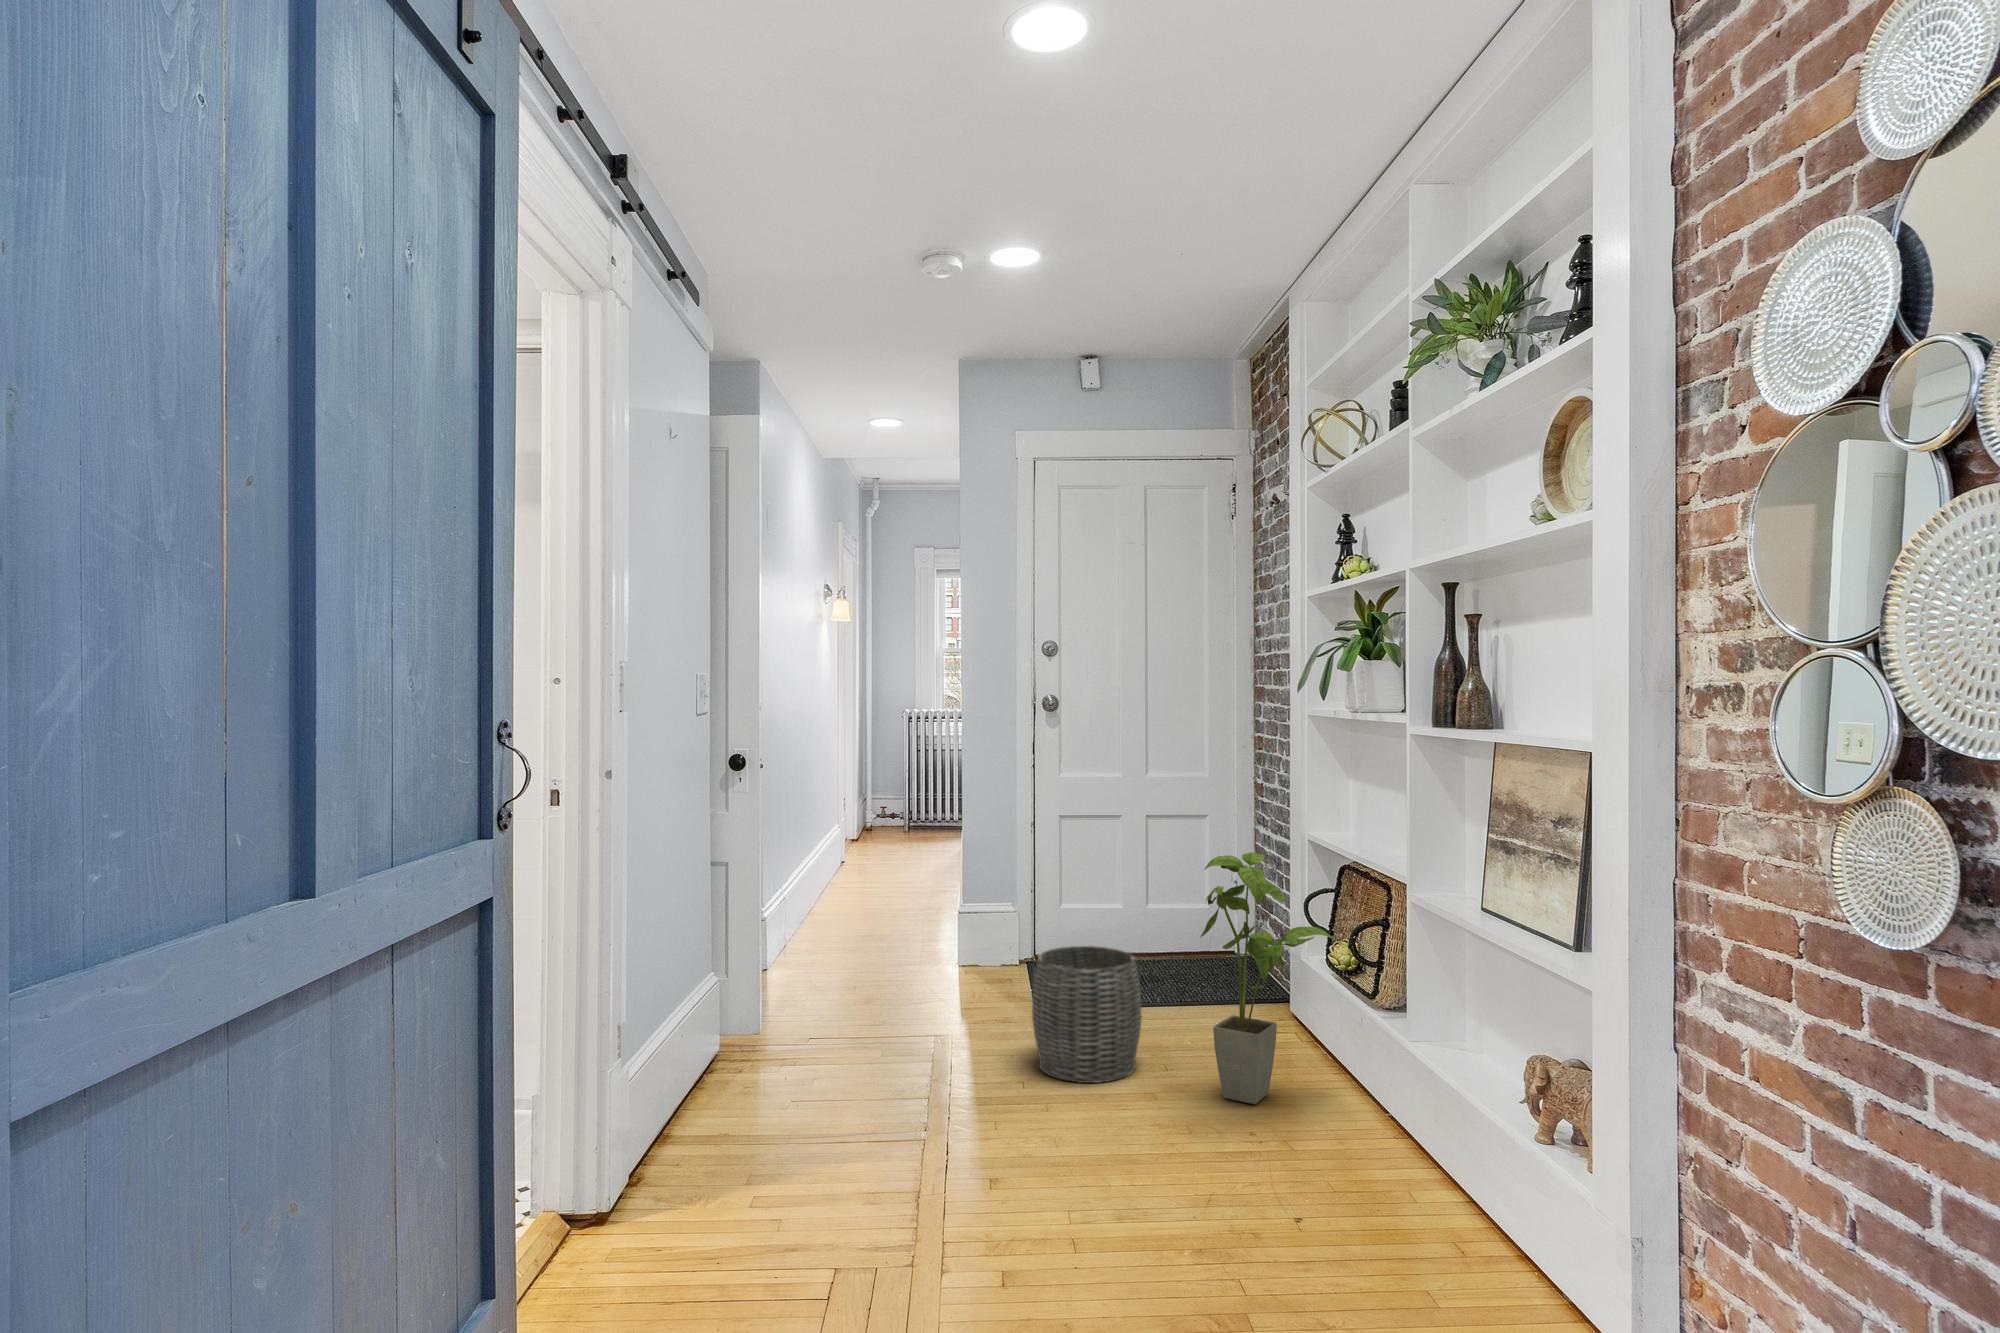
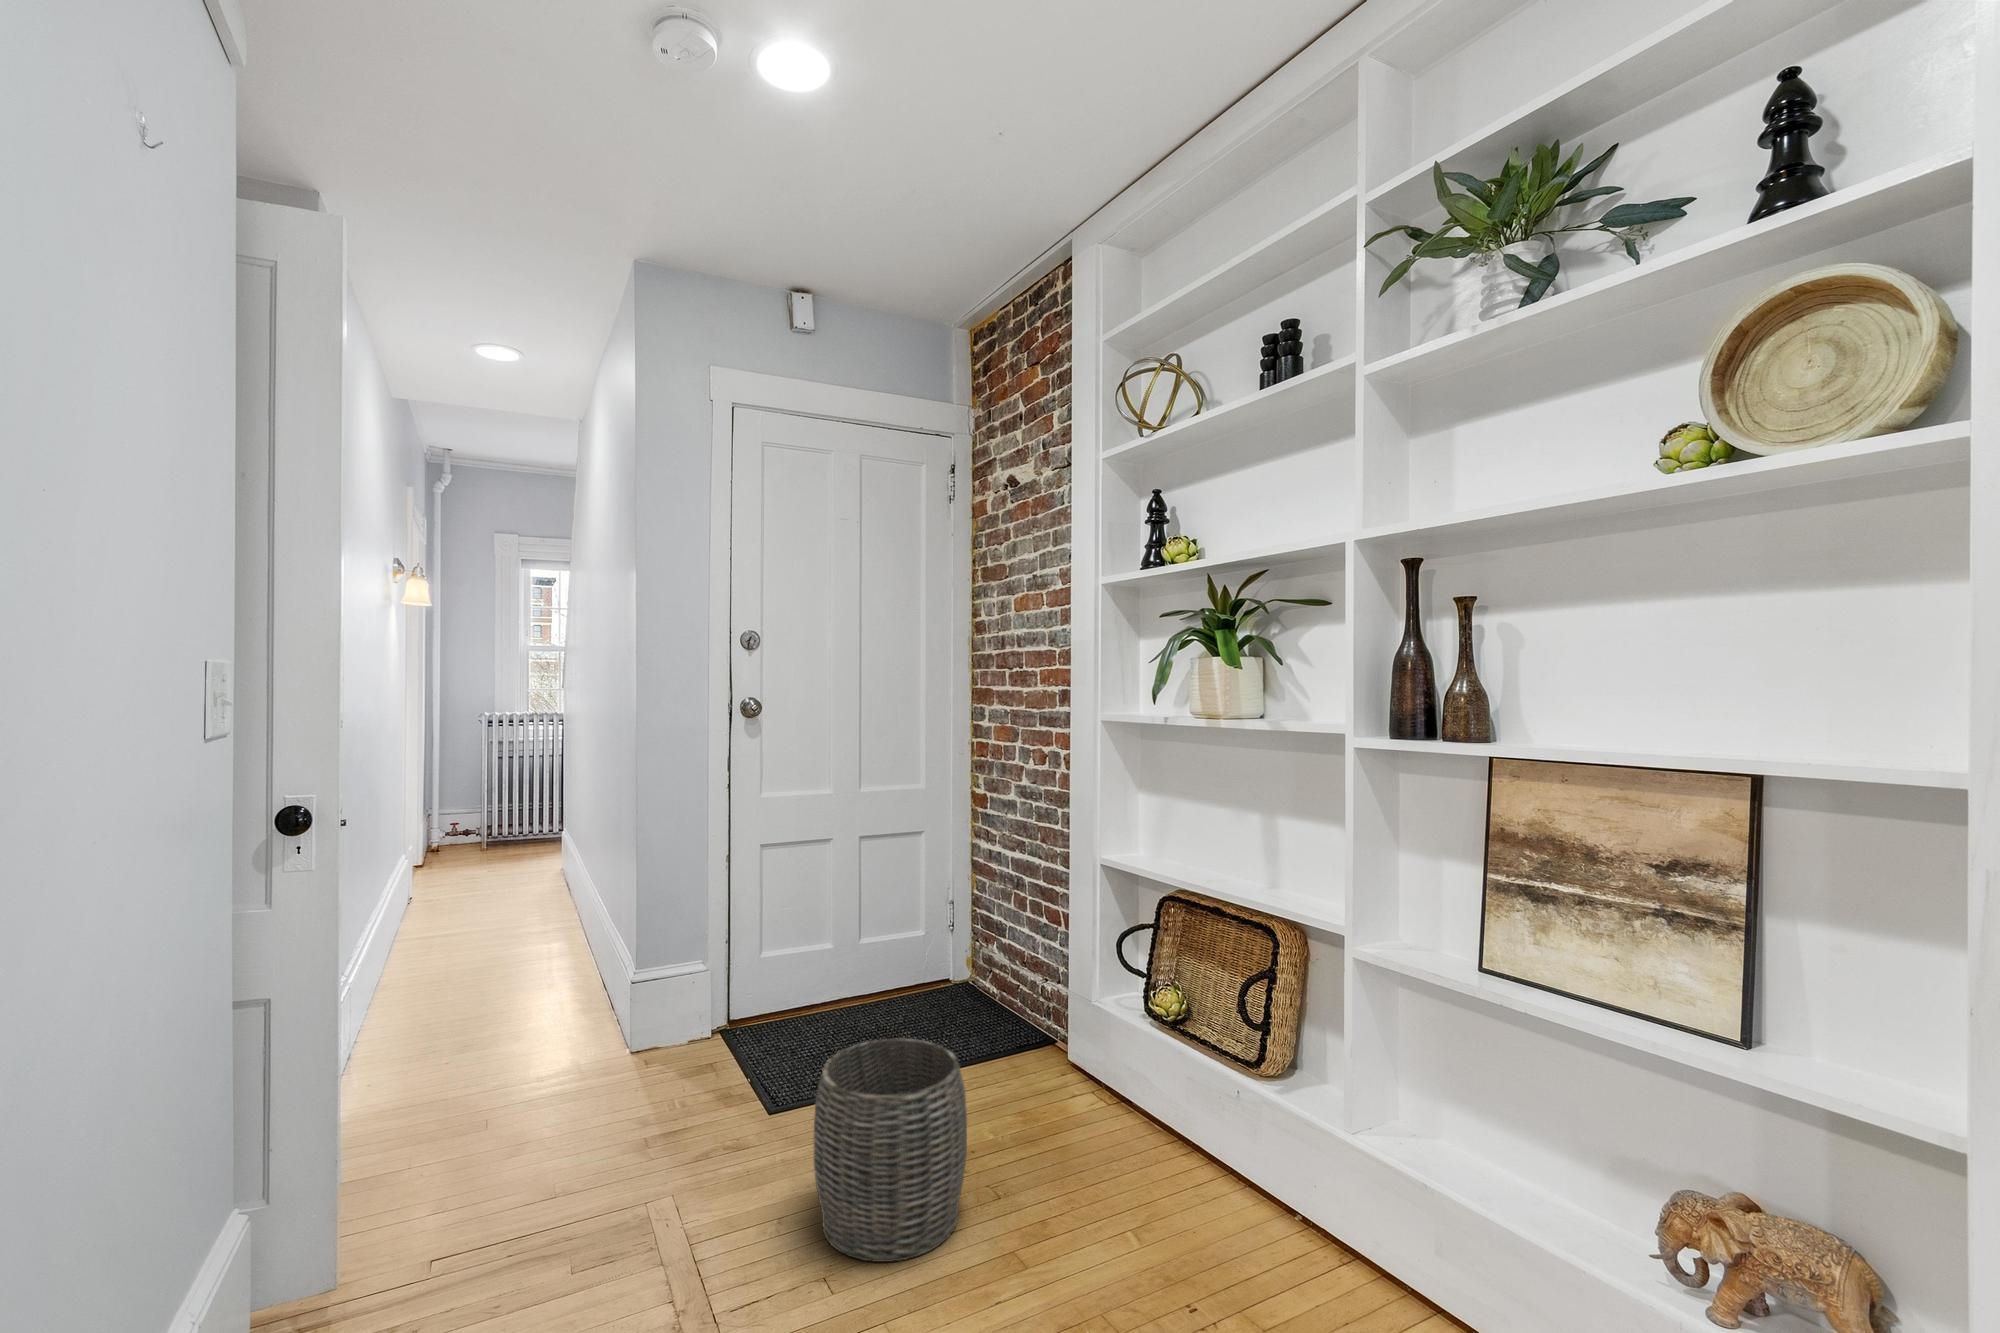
house plant: present [1200,852,1337,1104] -> none [1061,905,1232,1242]

